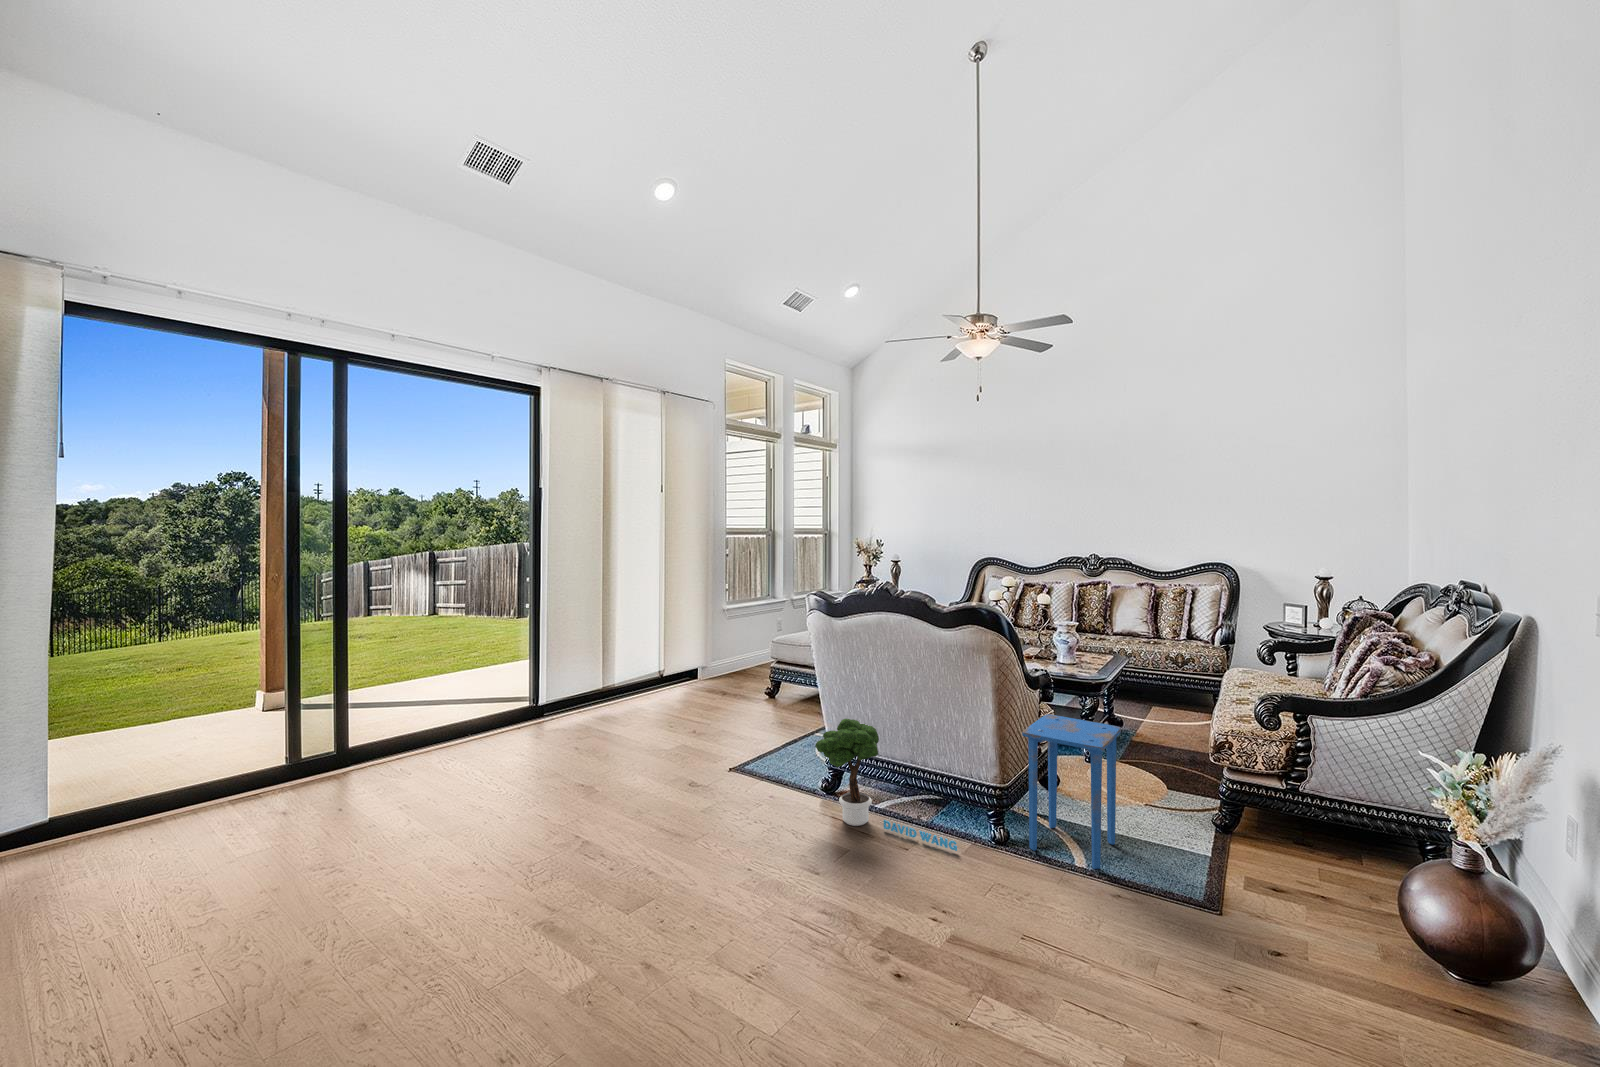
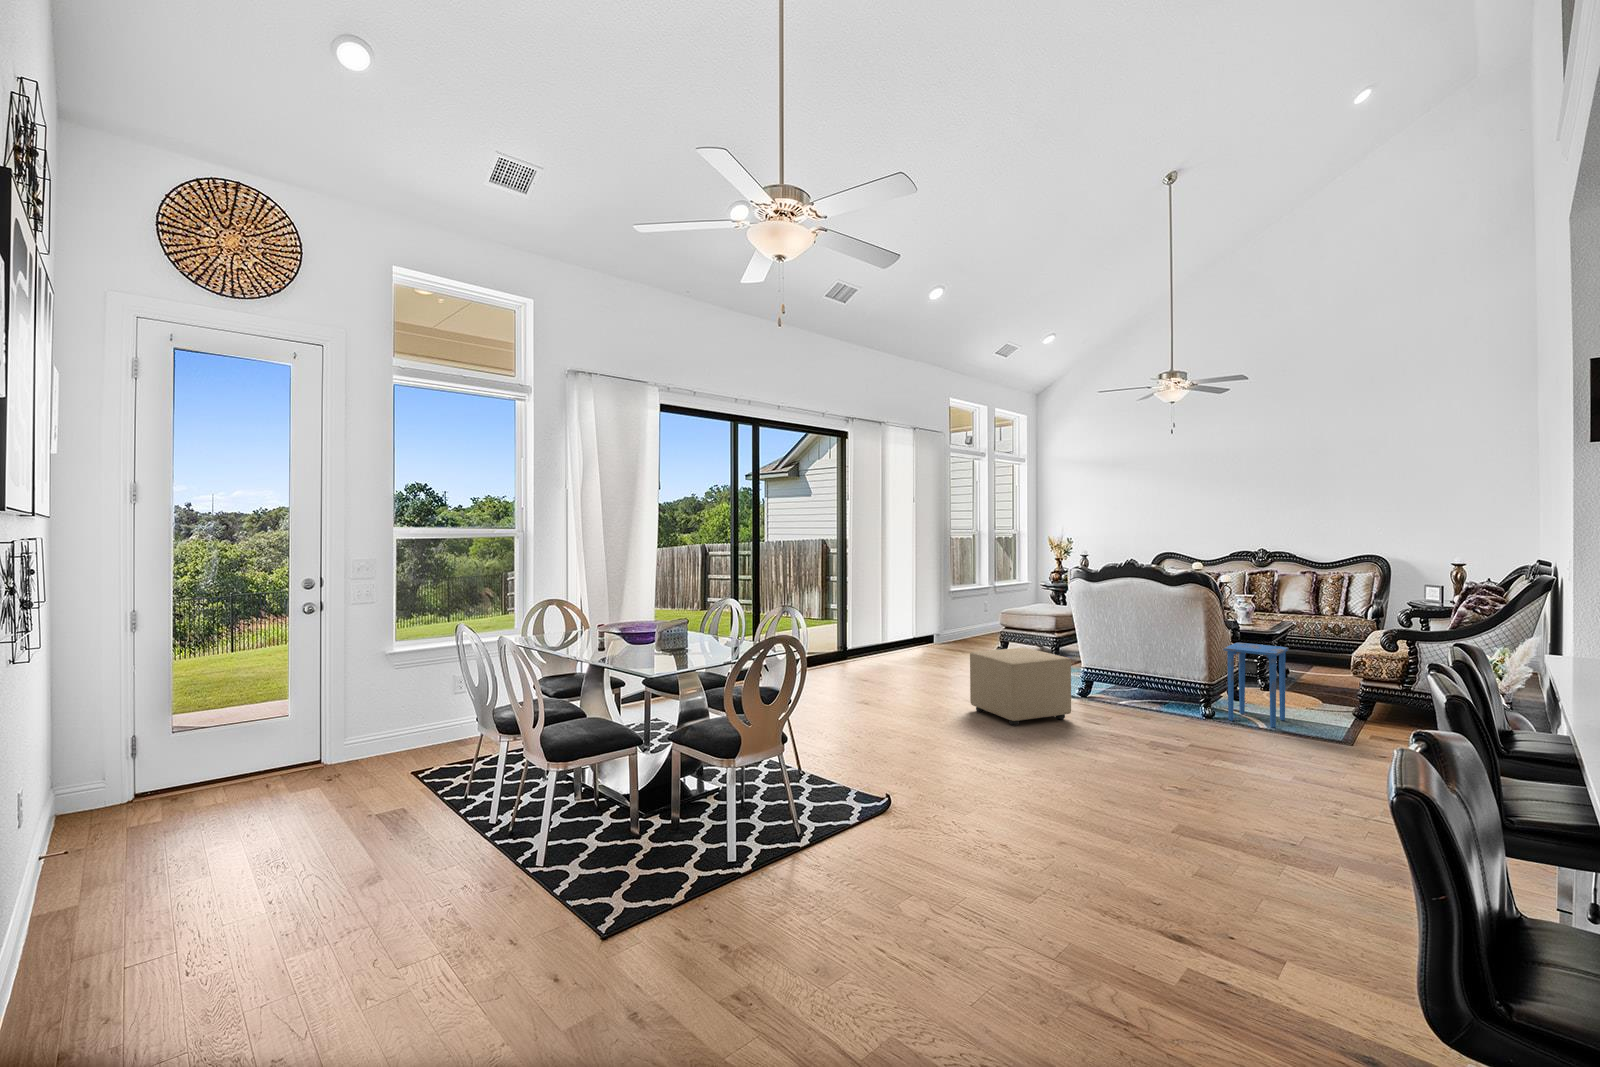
potted tree: present [815,719,957,851] -> none [1083,644,1182,719]
ottoman: none [619,728,773,893] -> present [970,648,1071,726]

